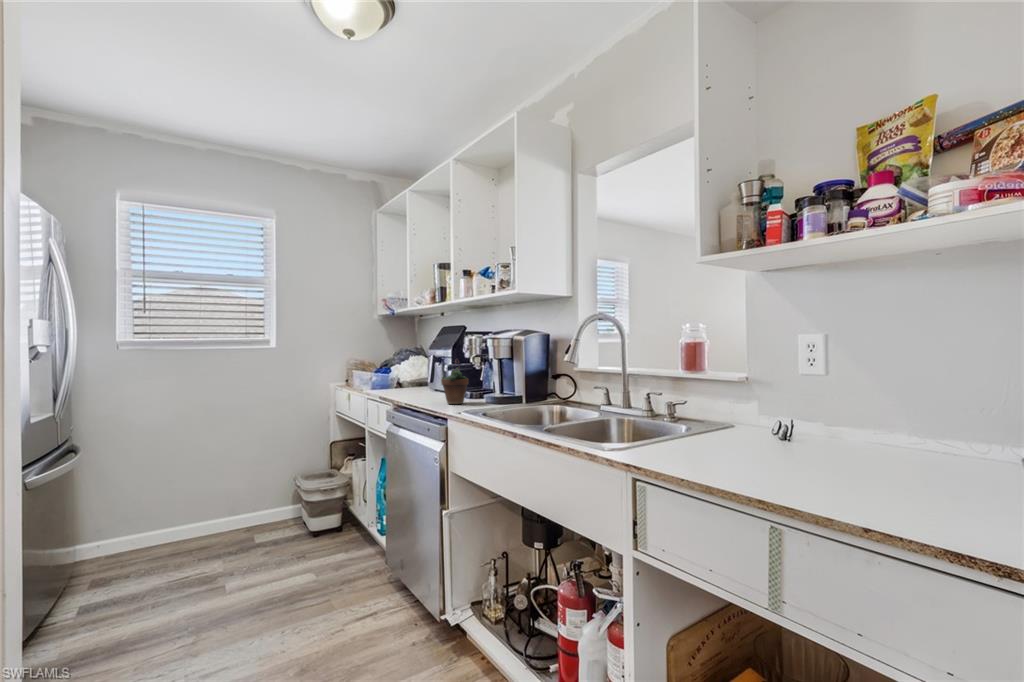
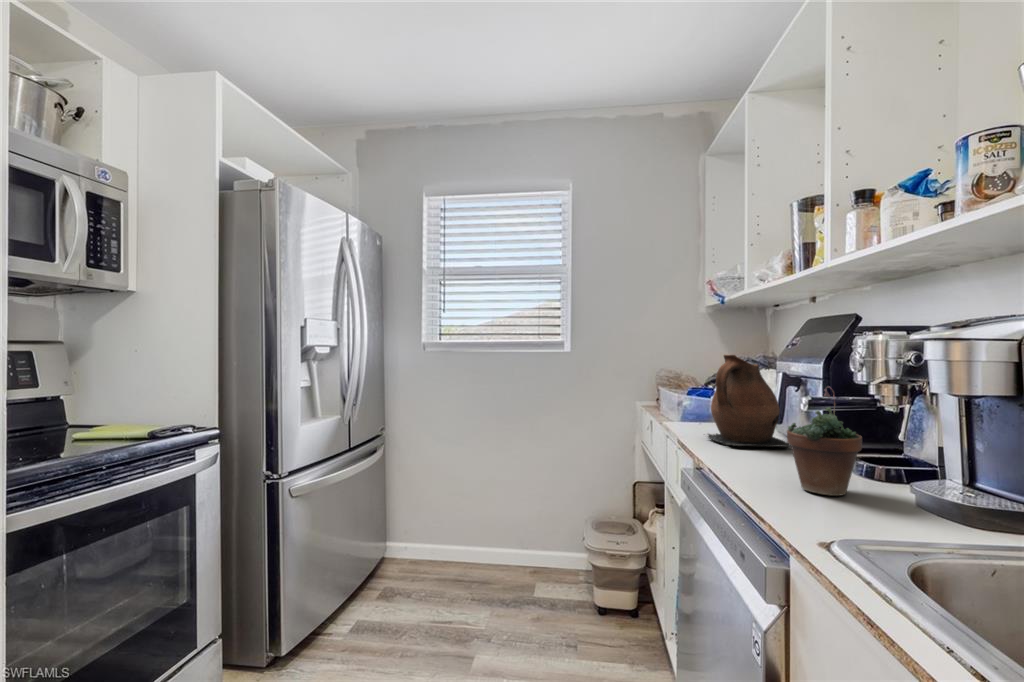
ceramic pitcher: none [394,347,438,395] -> present [708,355,791,448]

